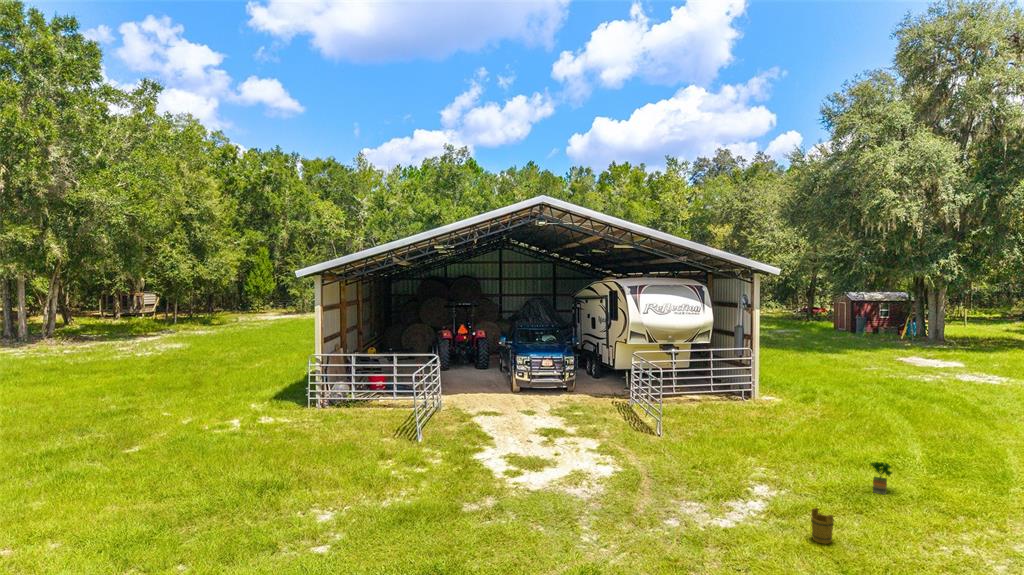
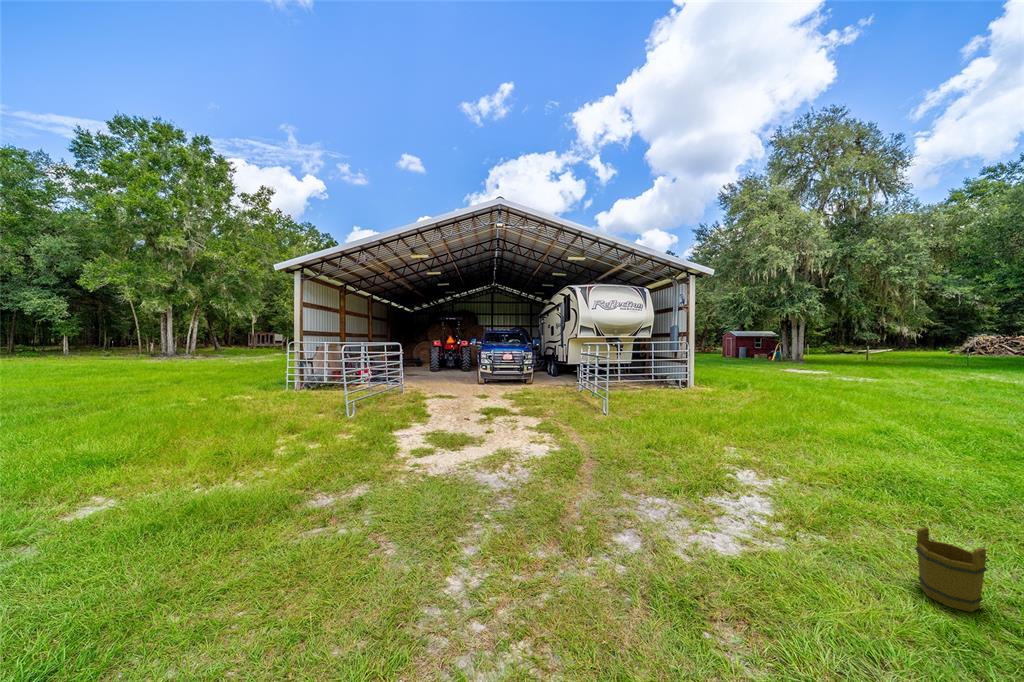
potted tree: present [871,462,892,495] -> none [919,438,970,490]

